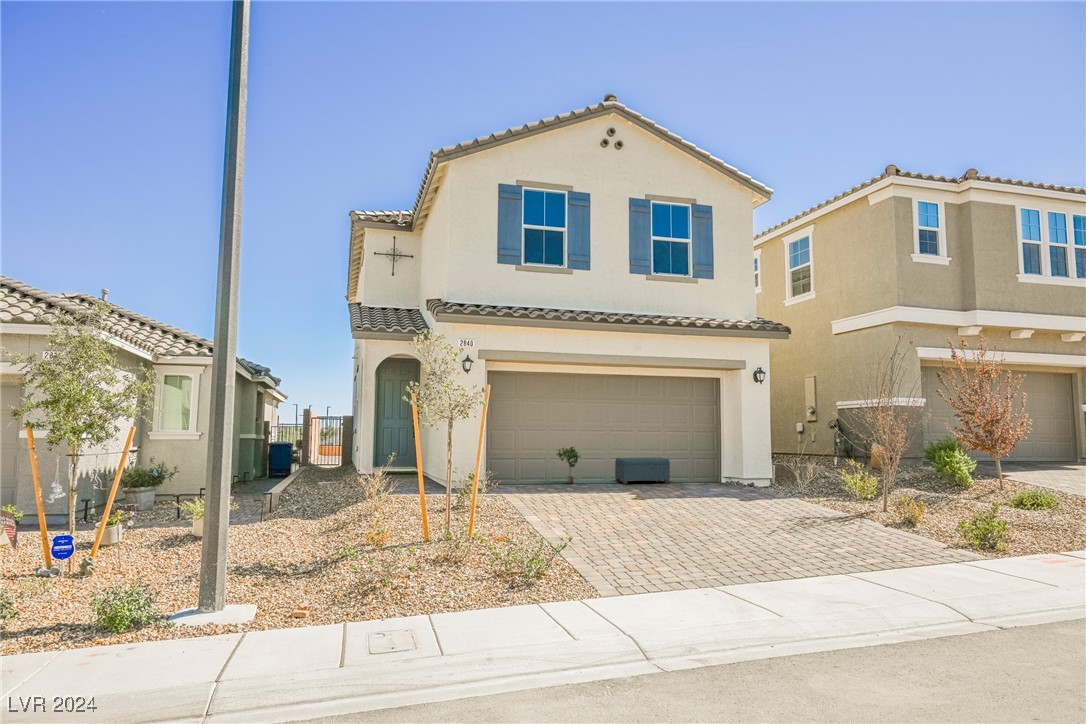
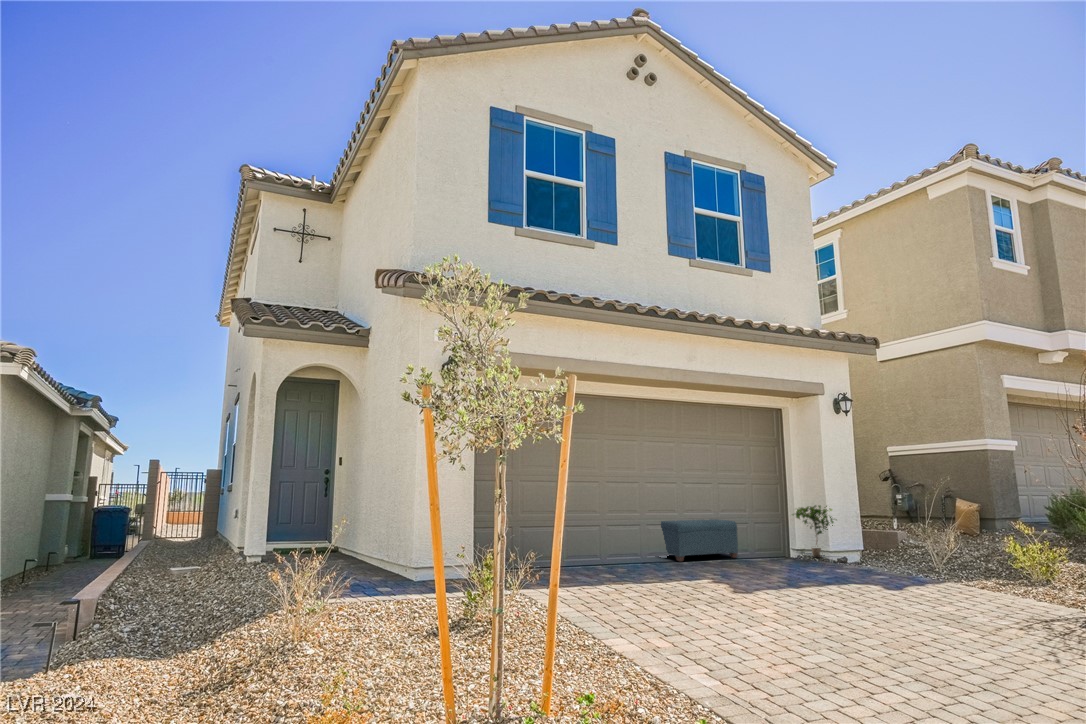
potted plant: present [556,447,581,484] -> present [792,505,837,558]

